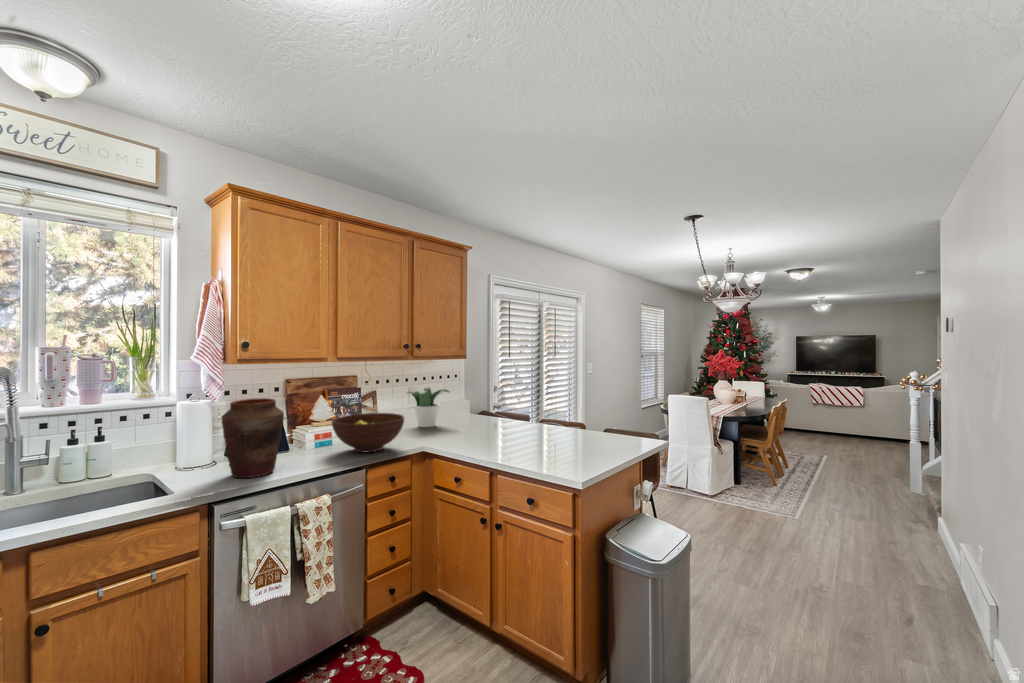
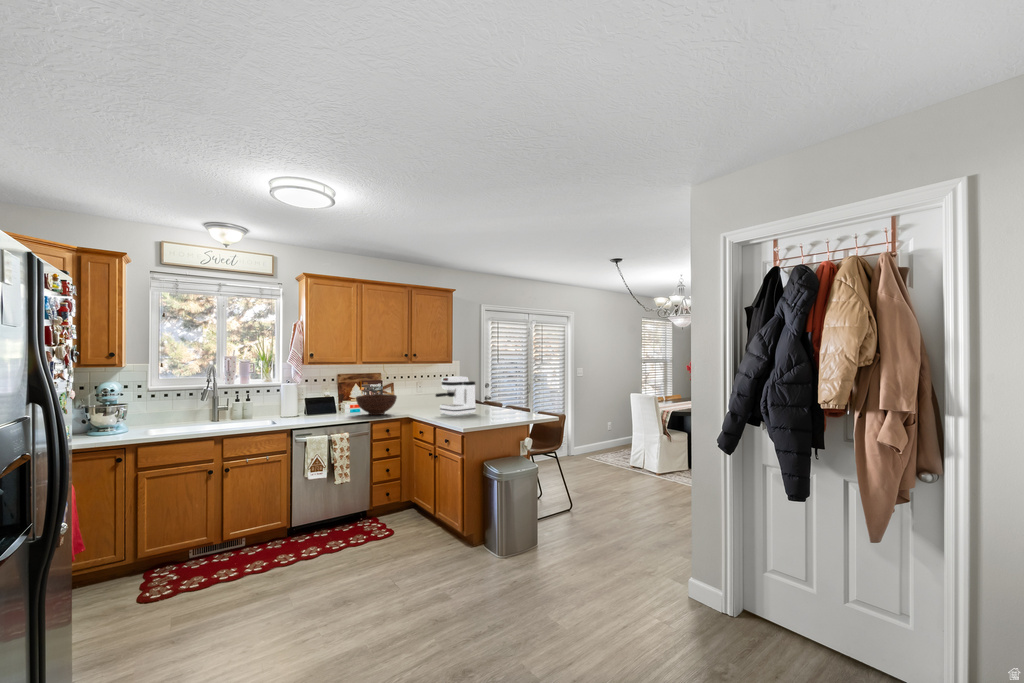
coffee maker: none [474,380,532,445] -> present [436,376,476,415]
potted plant: present [407,387,449,427] -> none [414,382,439,407]
vase: present [221,398,284,478] -> none [298,383,327,421]

